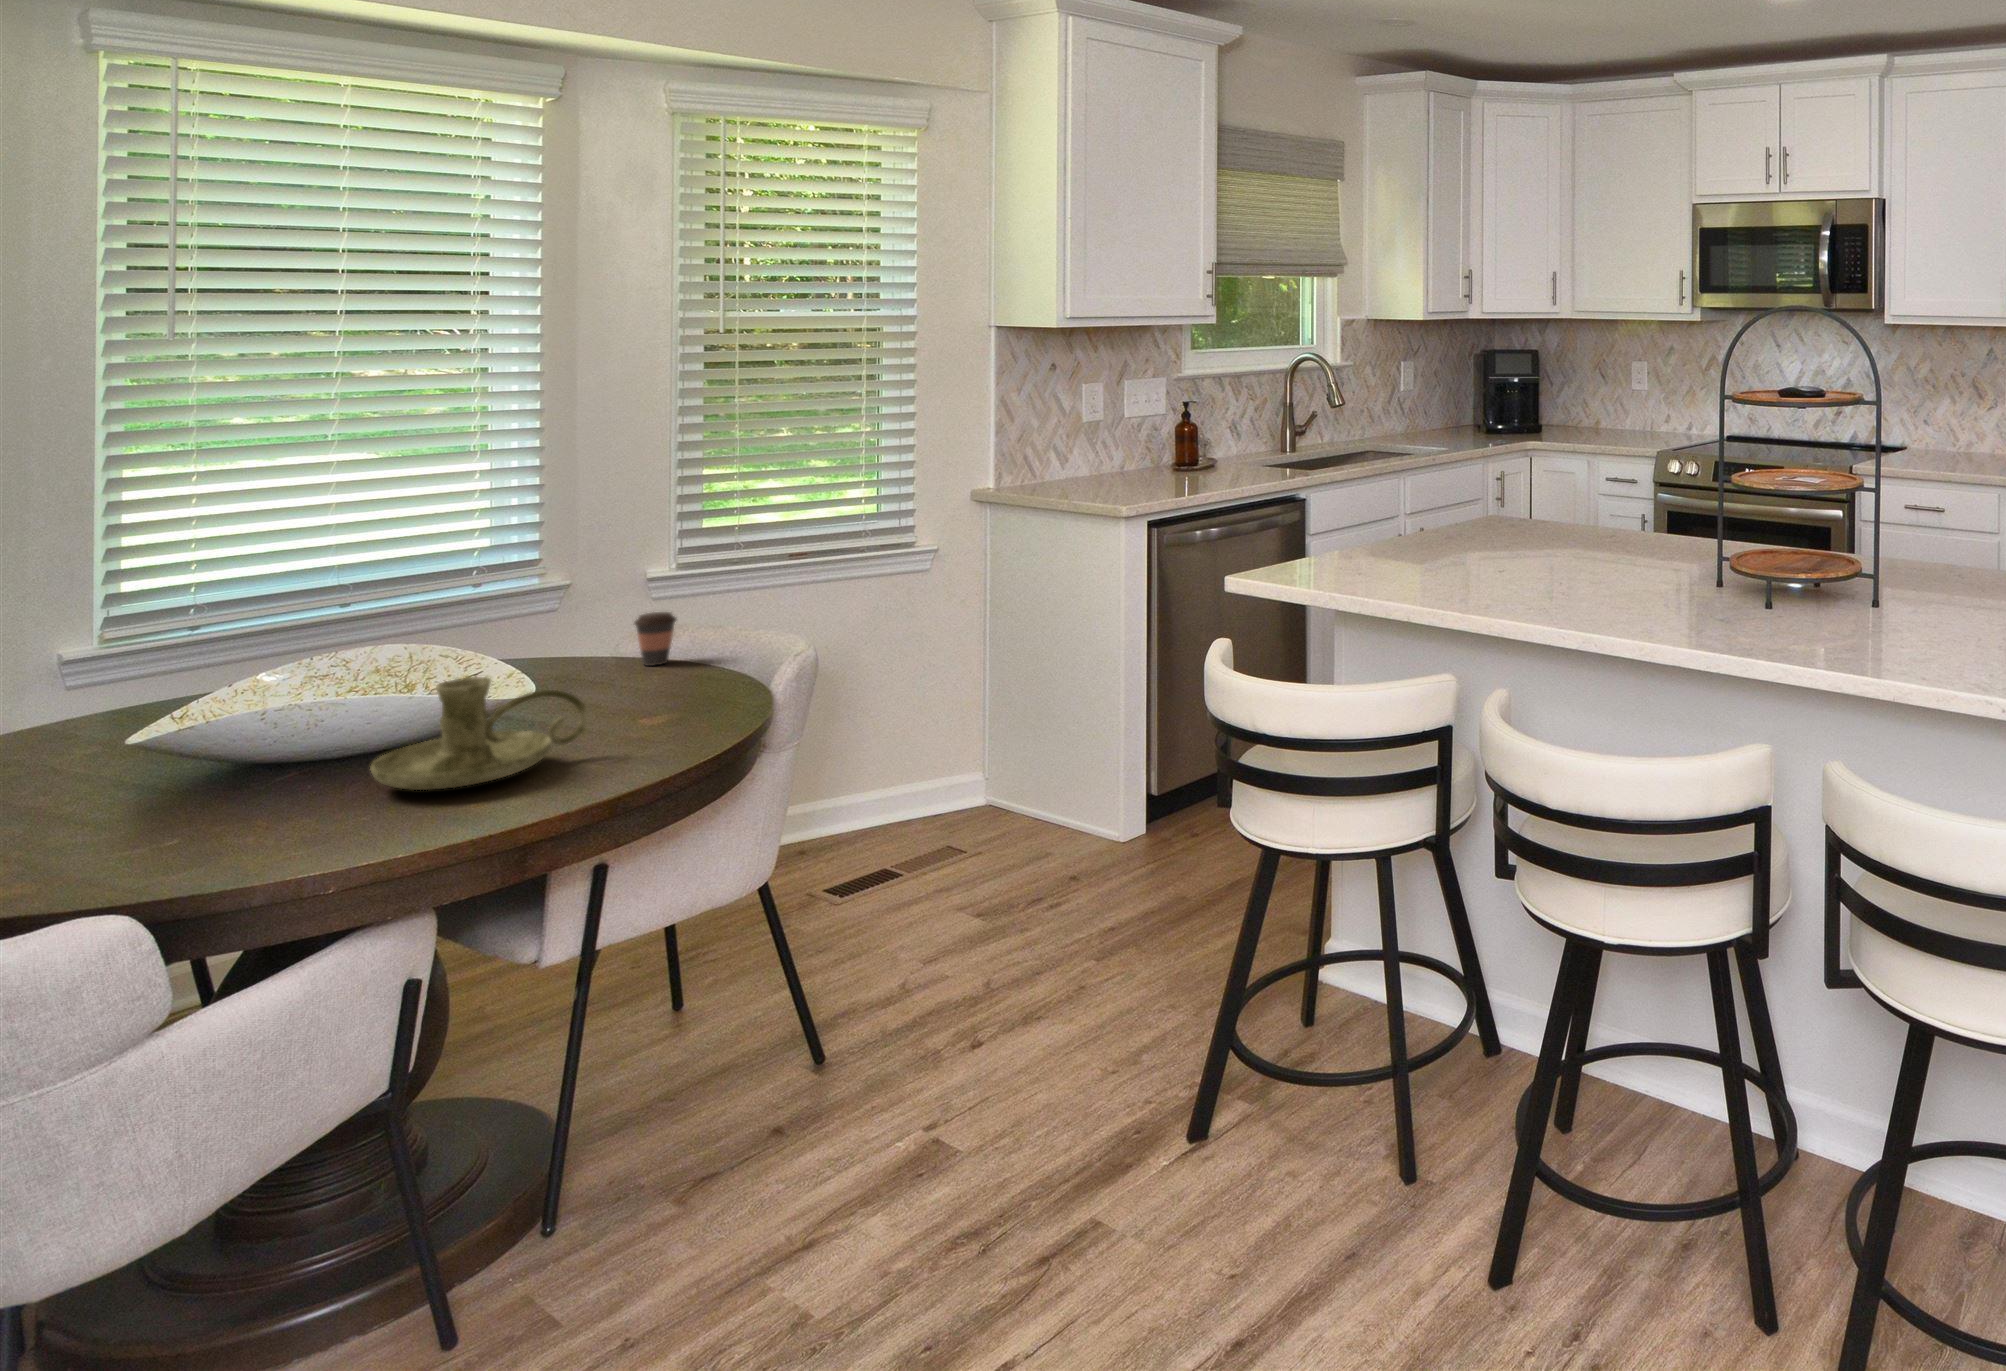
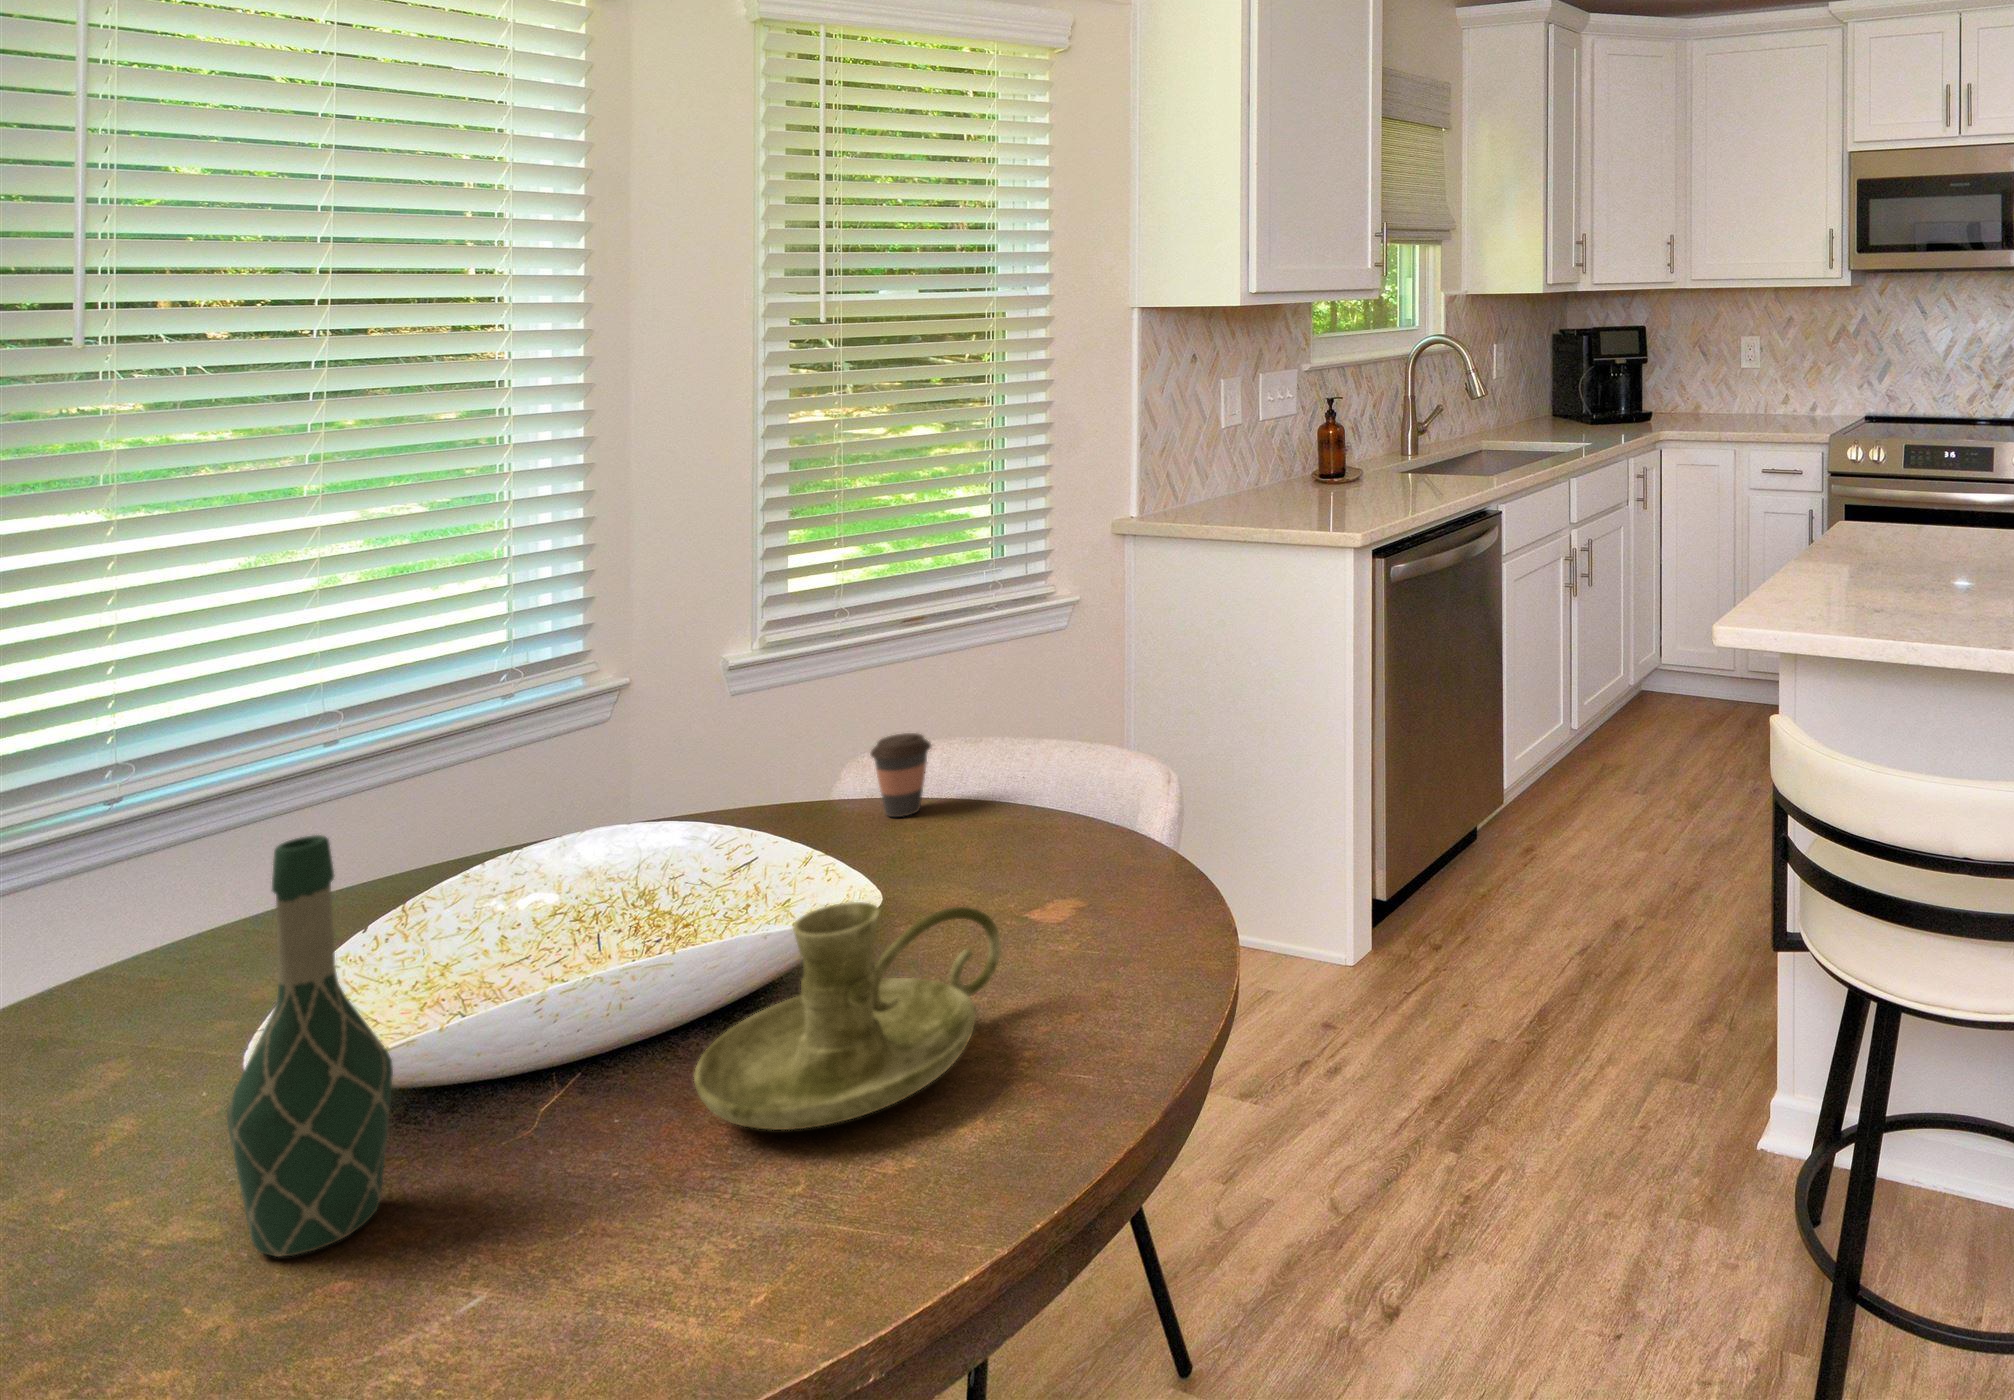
wine bottle: none [118,602,208,814] -> present [227,835,393,1257]

